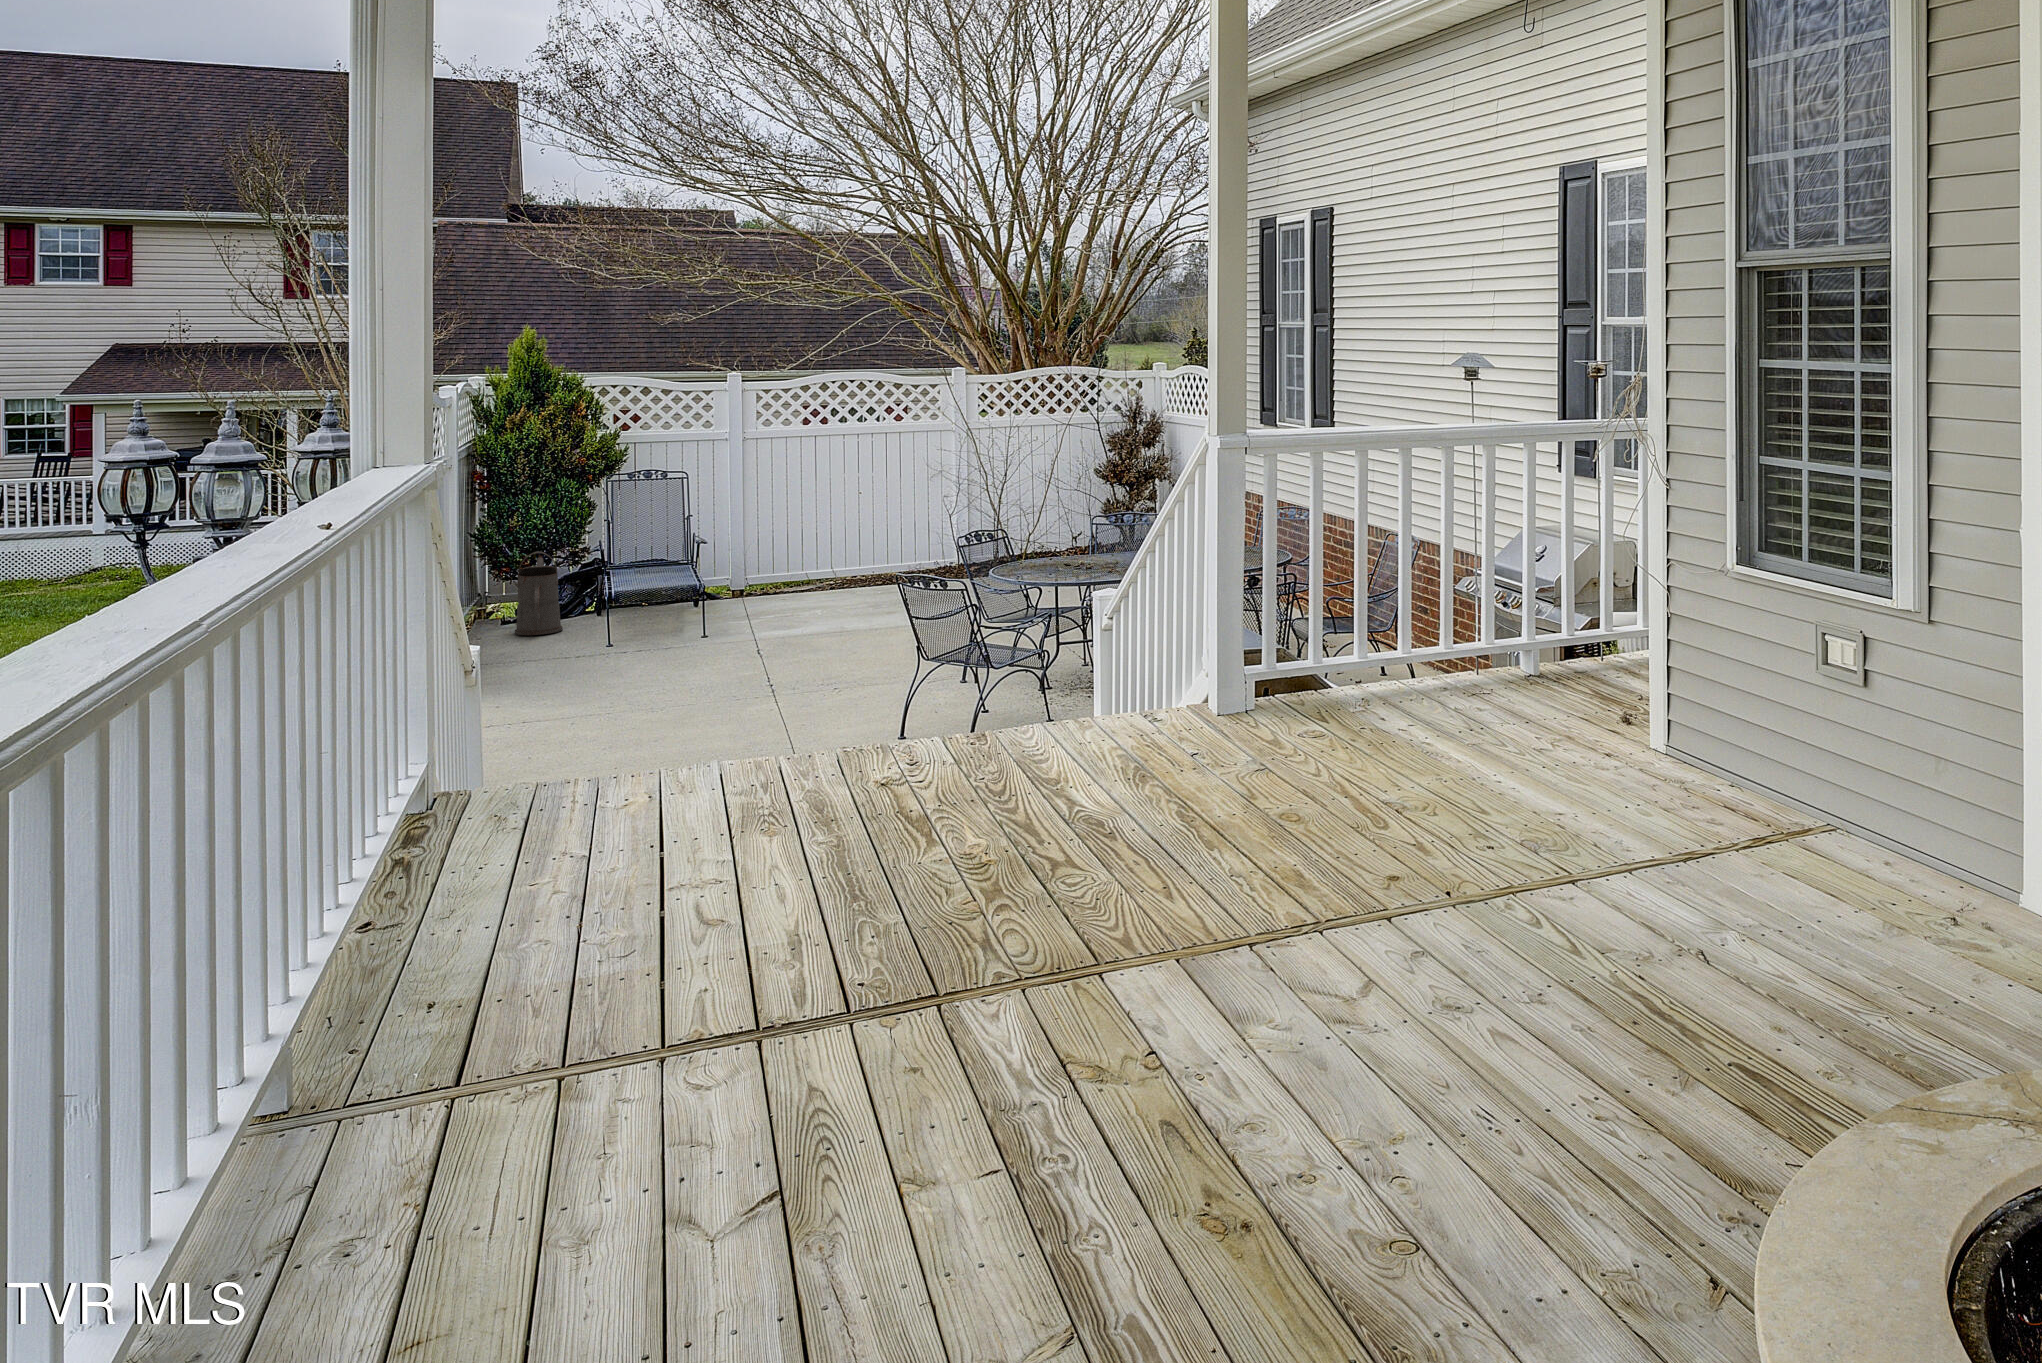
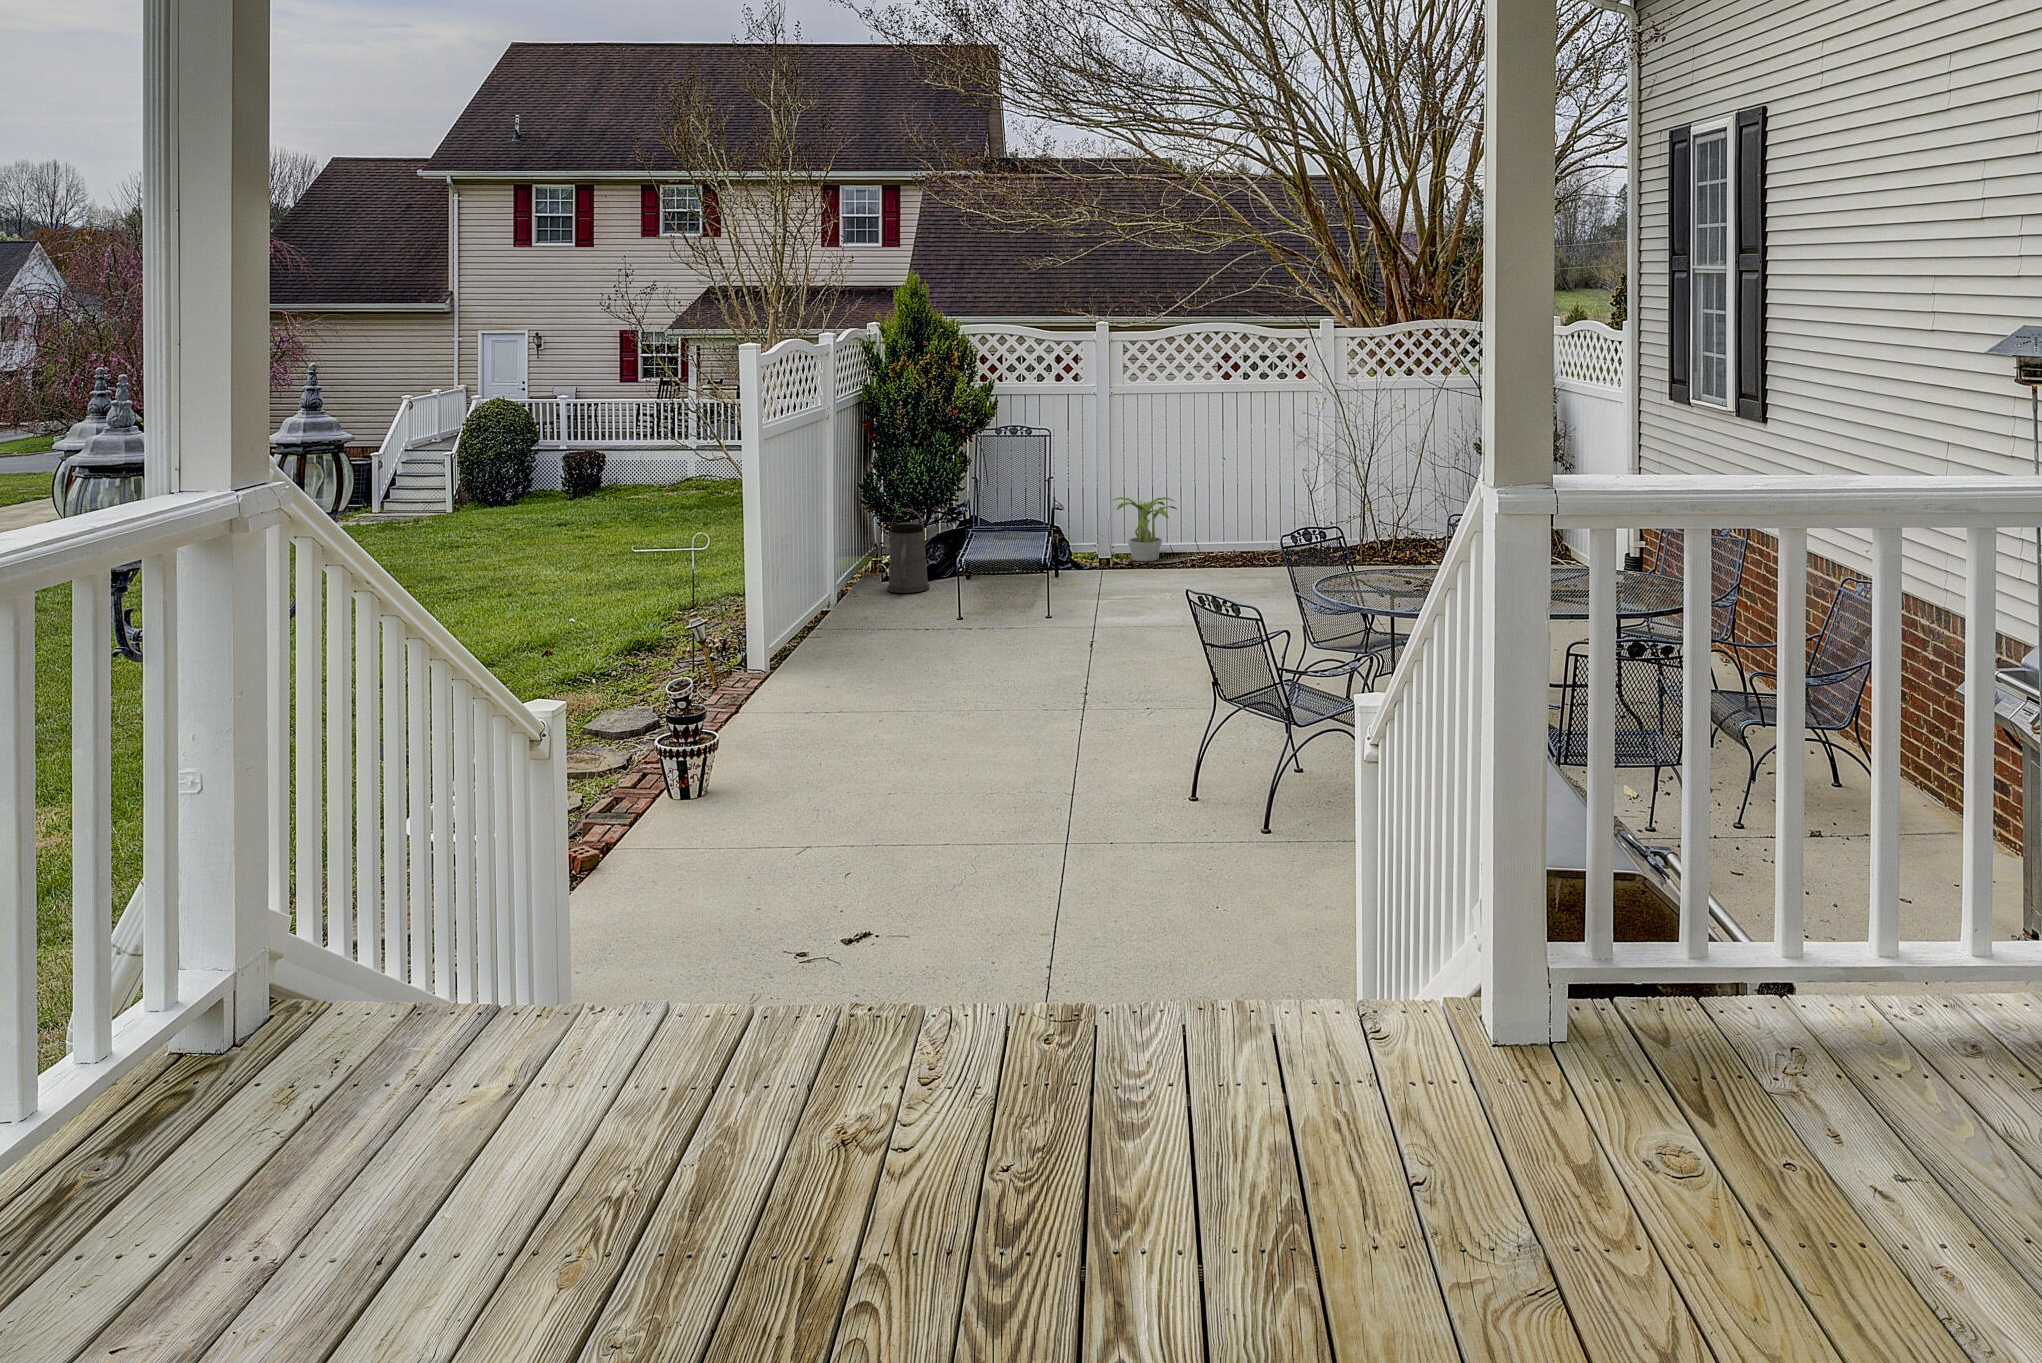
potted plant: none [751,534,817,594] -> present [1112,497,1177,561]

